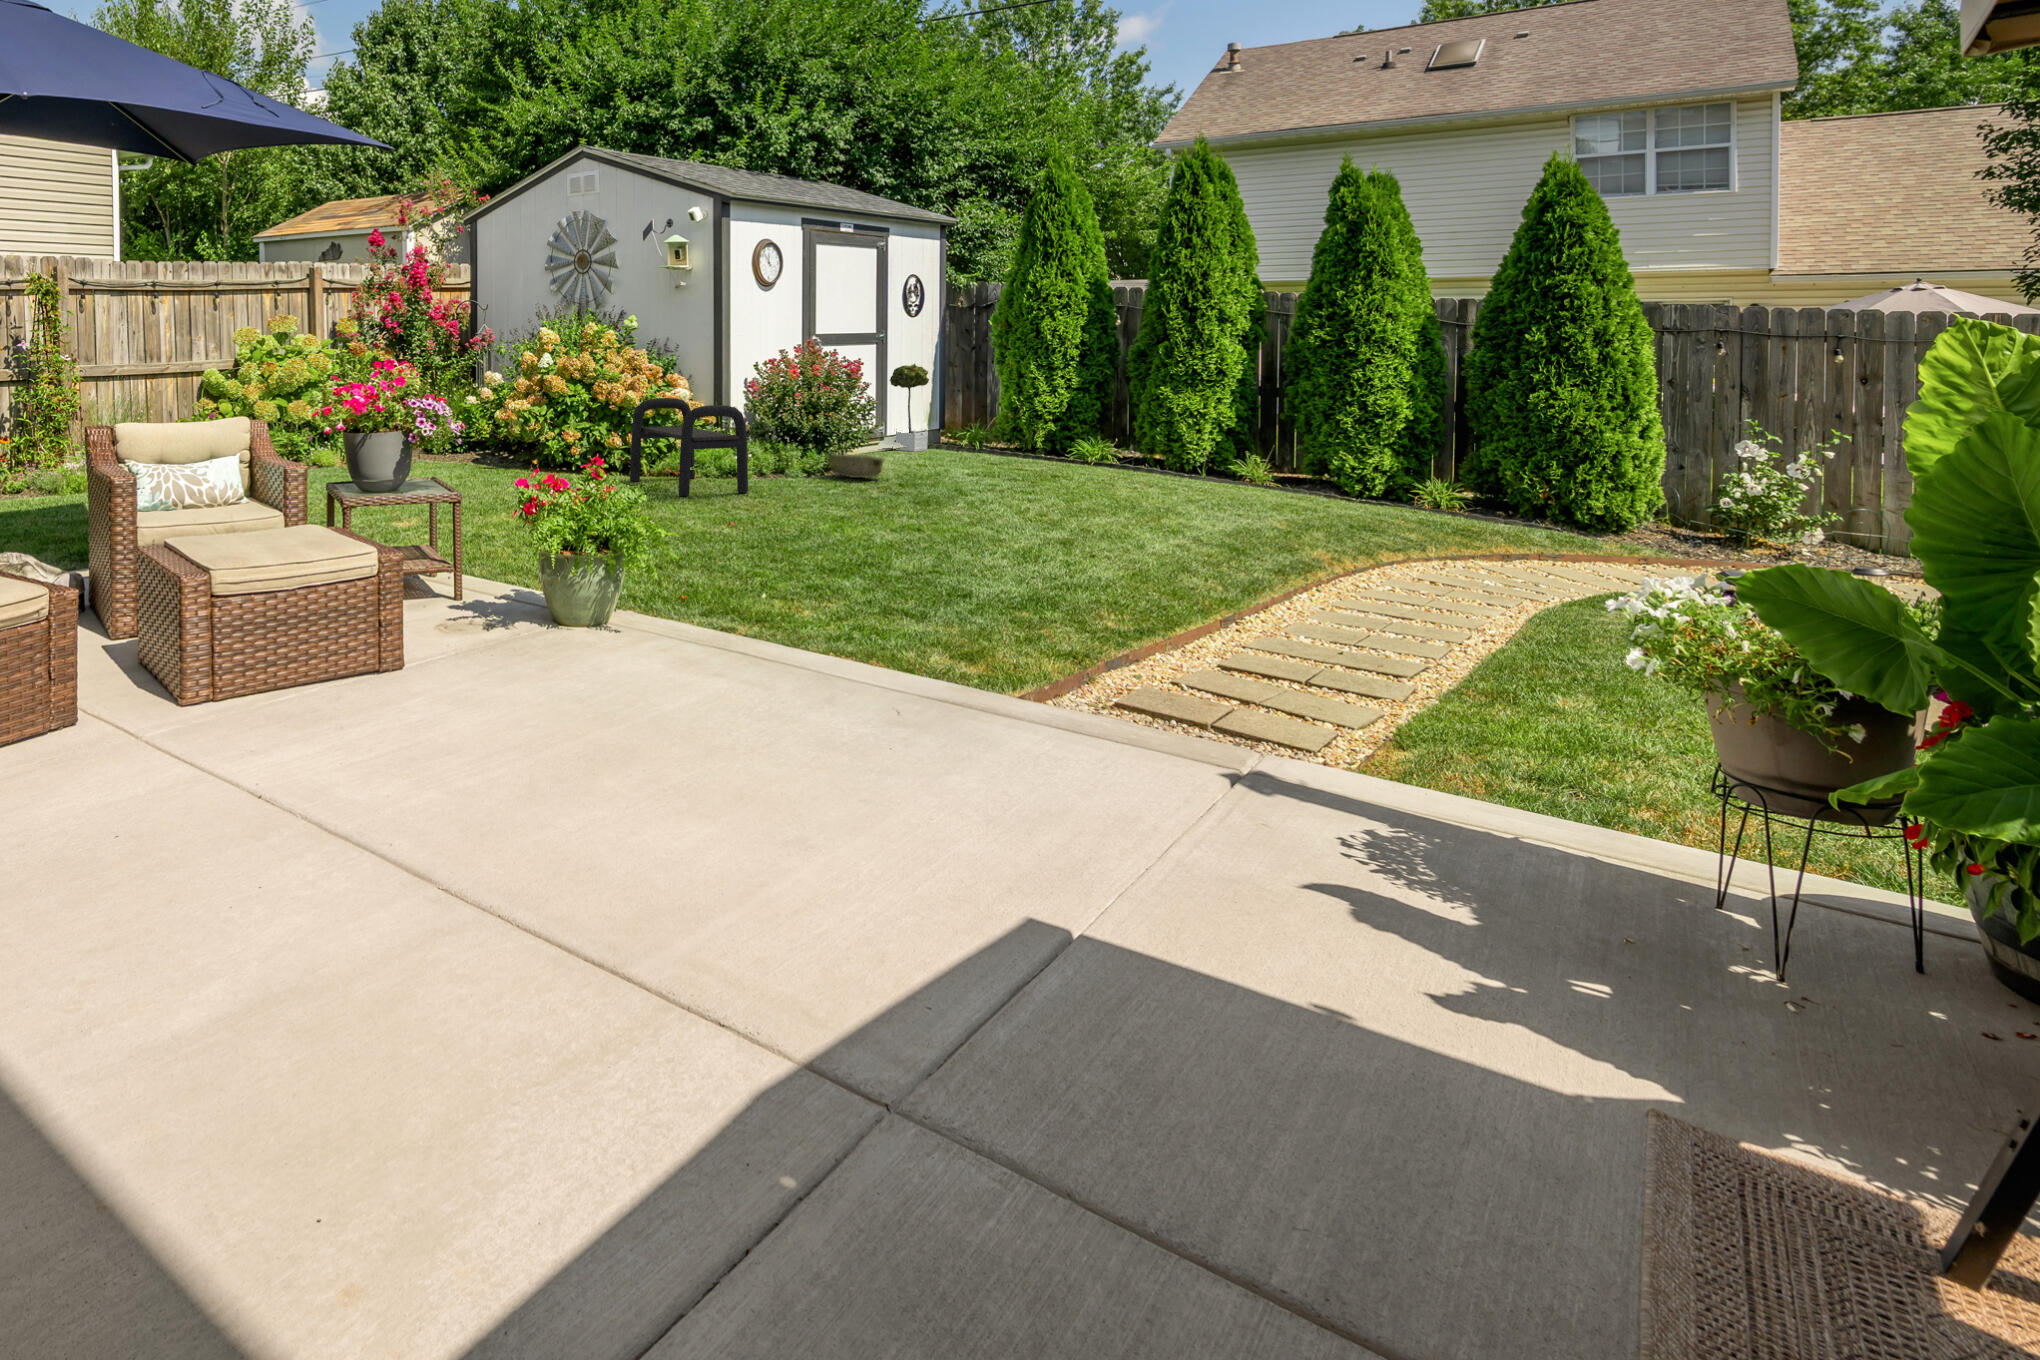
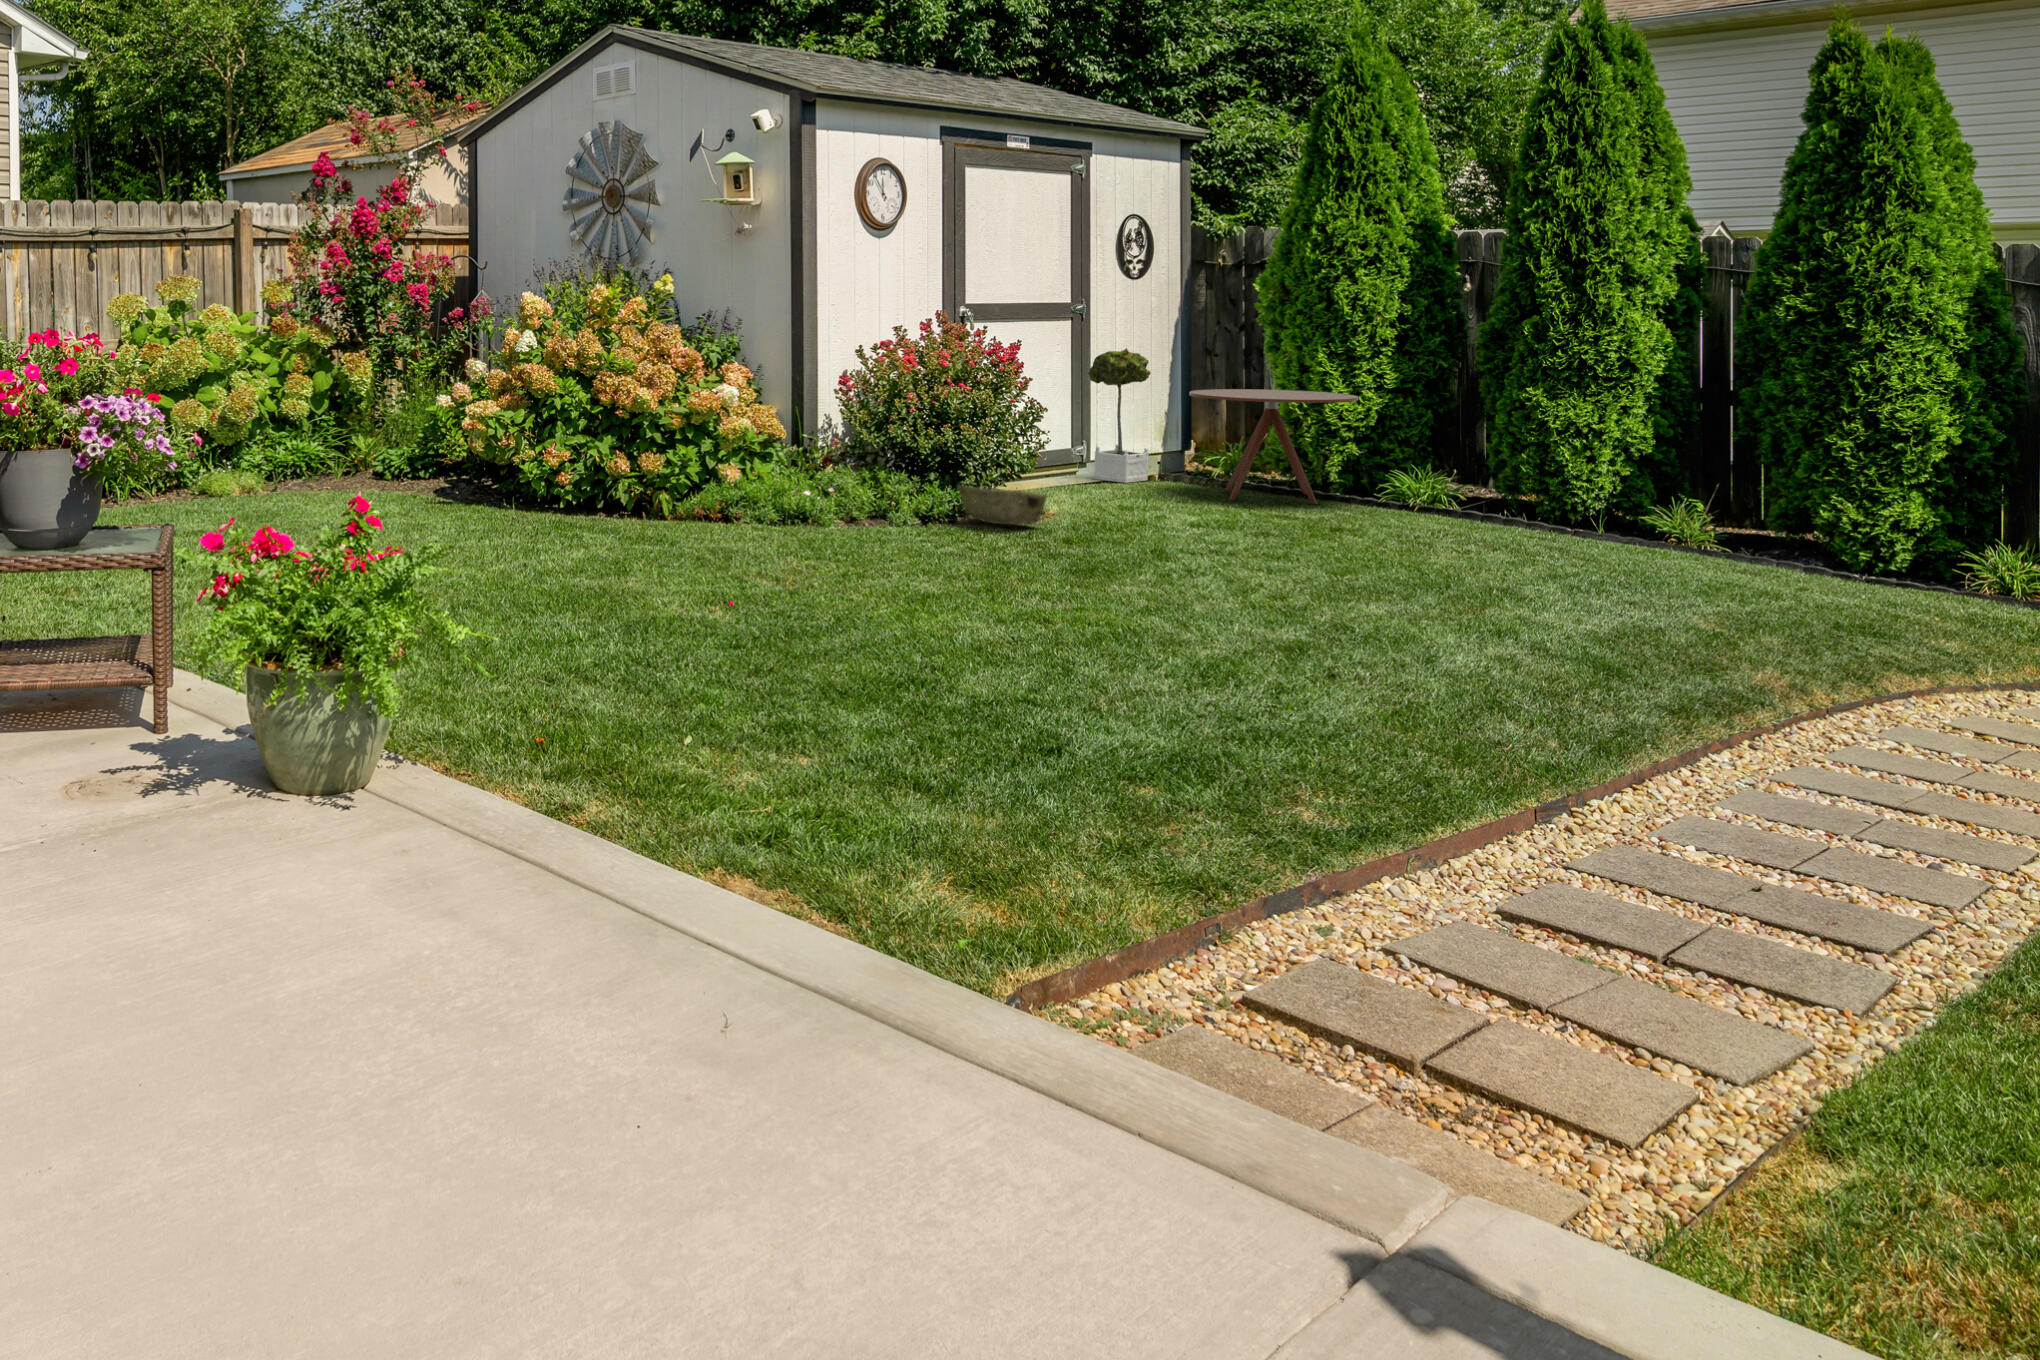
round table: none [957,390,1063,463] -> present [1189,389,1358,504]
bench: present [630,398,748,496] -> none [644,399,811,551]

